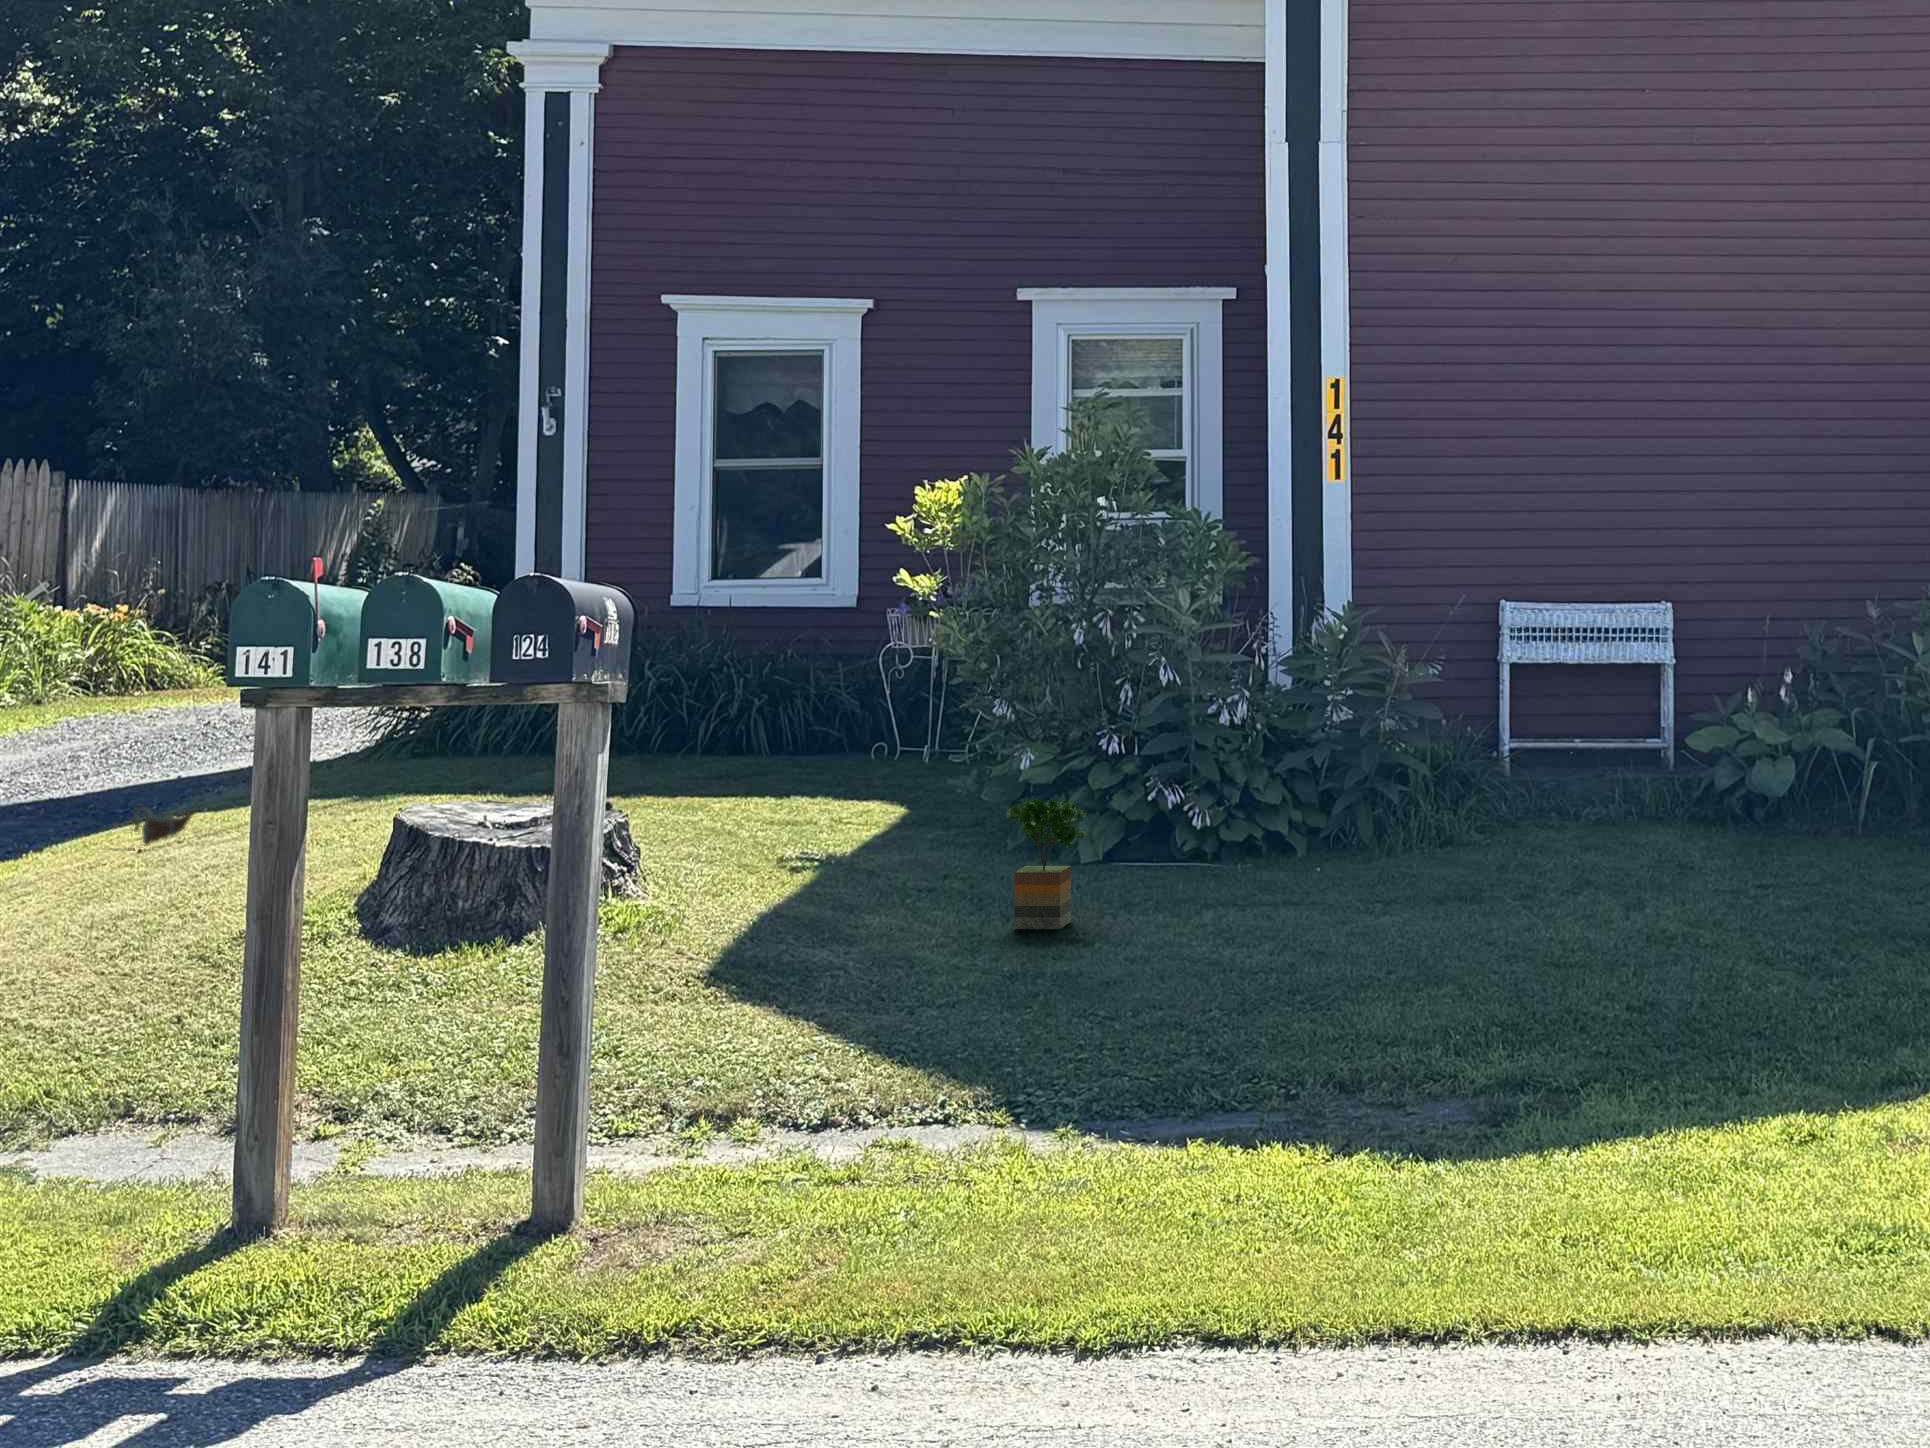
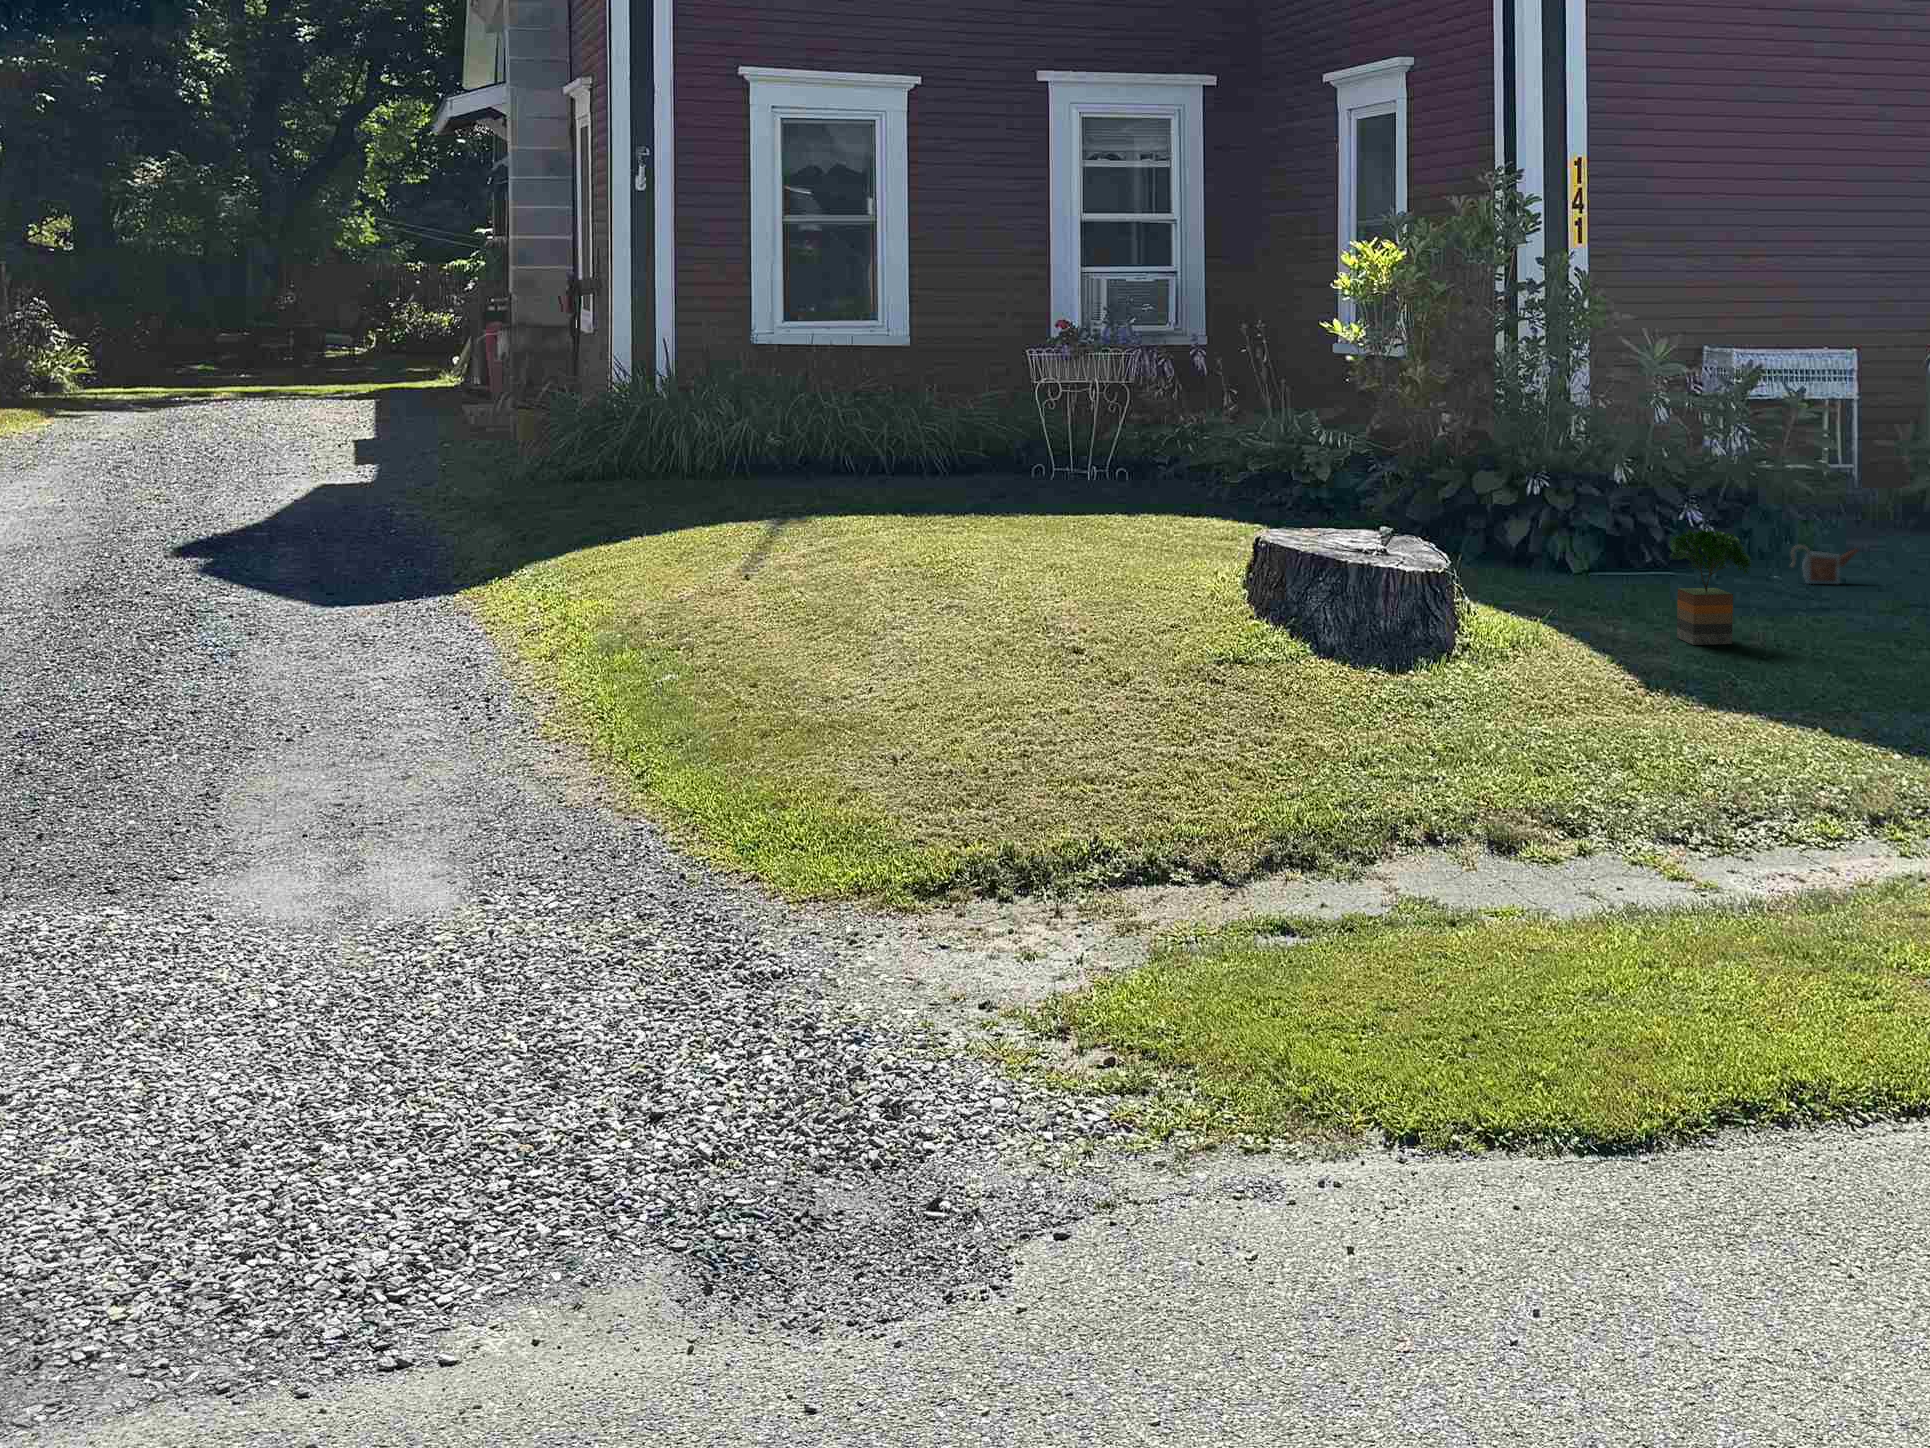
watering can: present [134,807,194,846] -> present [1791,545,1858,584]

